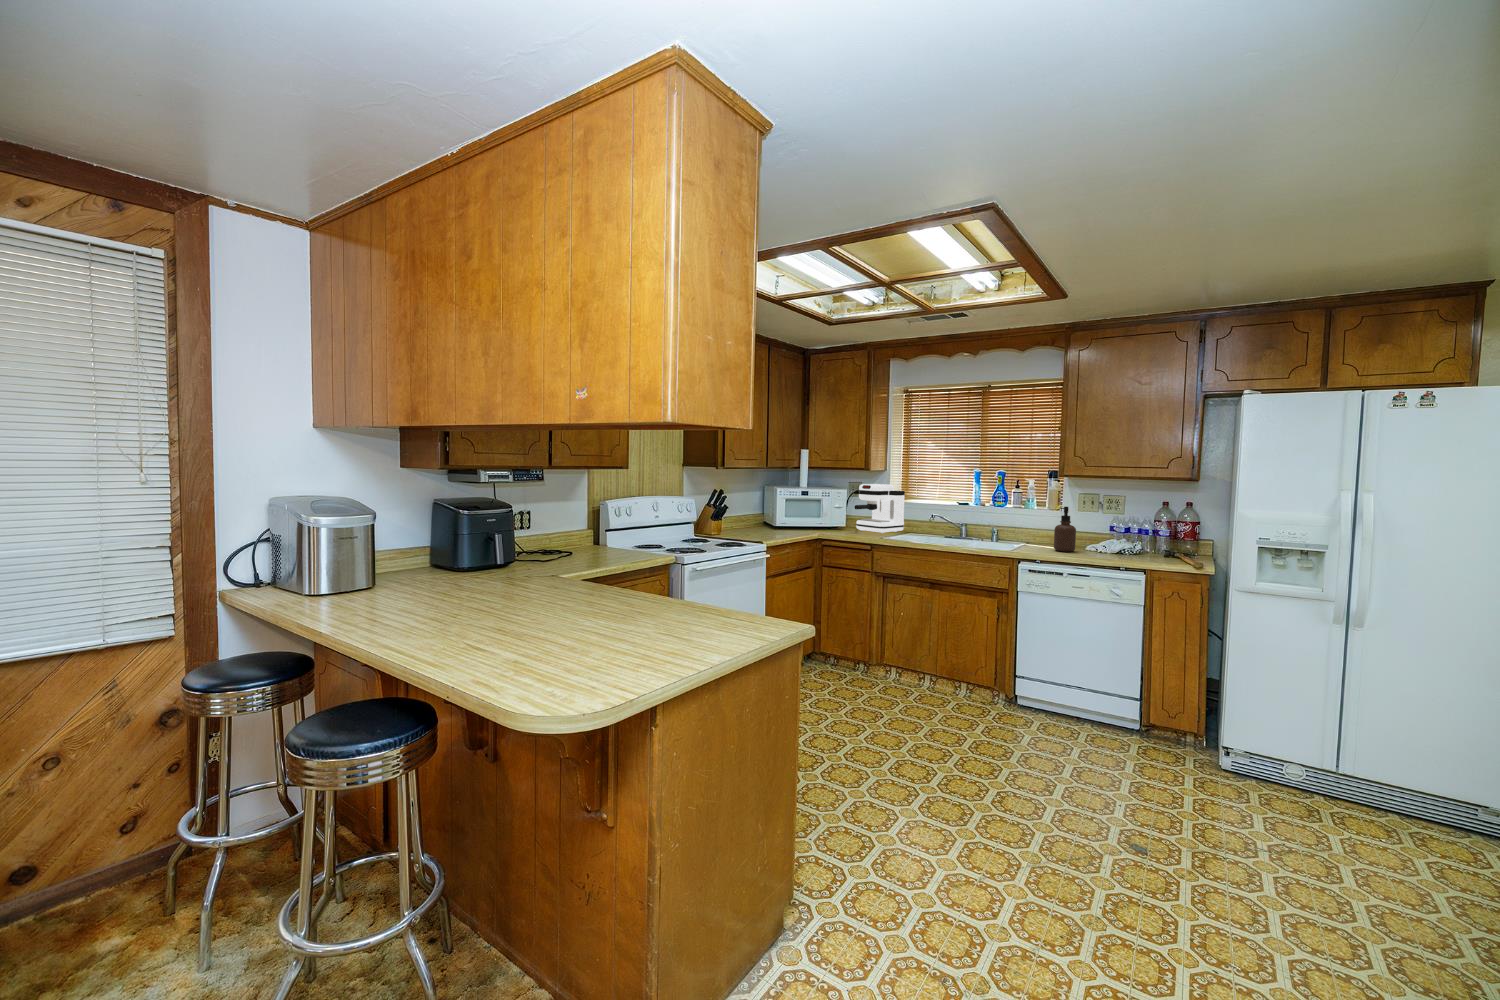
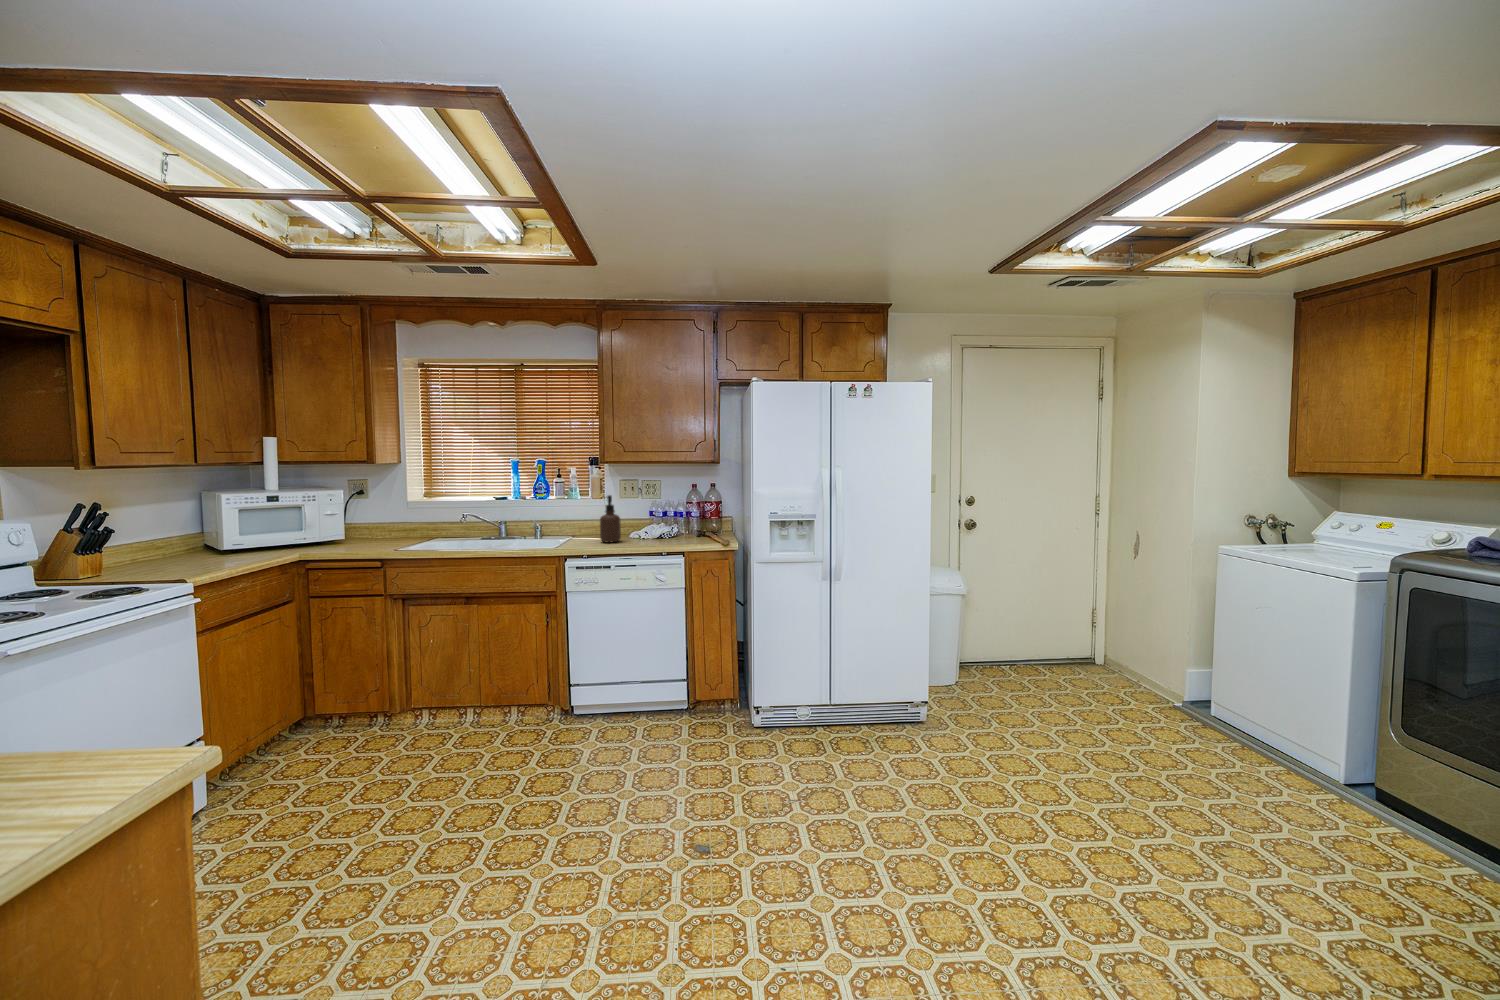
coffee maker: present [855,484,905,533] -> none [355,480,429,543]

